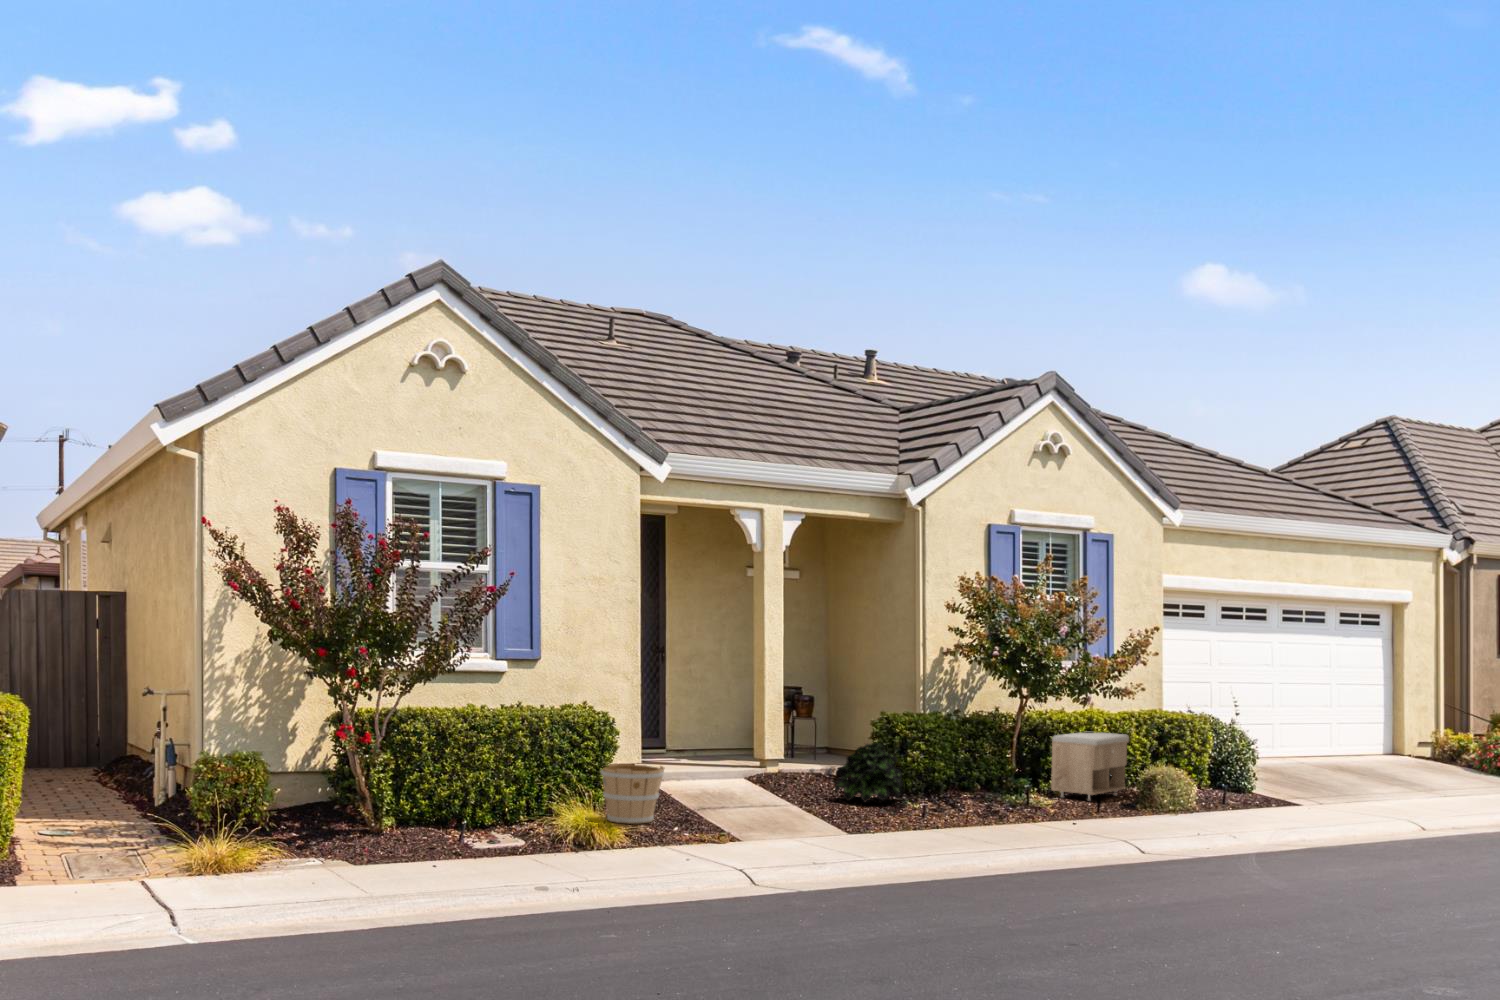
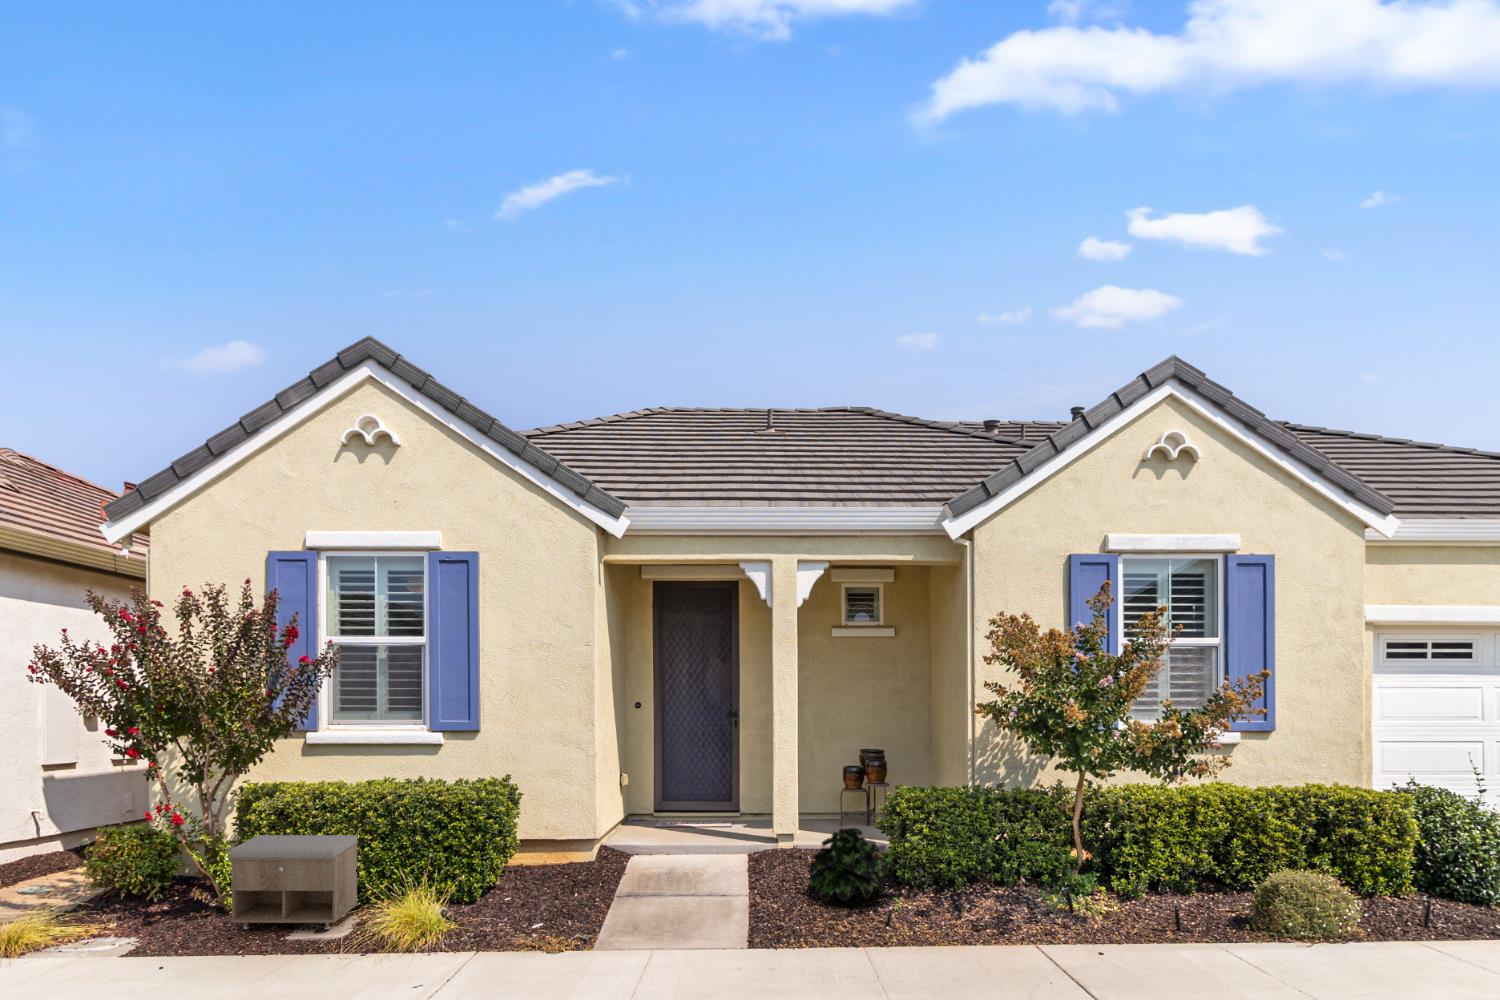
storage bench: present [1051,733,1129,800] -> present [230,835,357,929]
wooden bucket: present [601,763,665,824] -> none [475,846,544,920]

